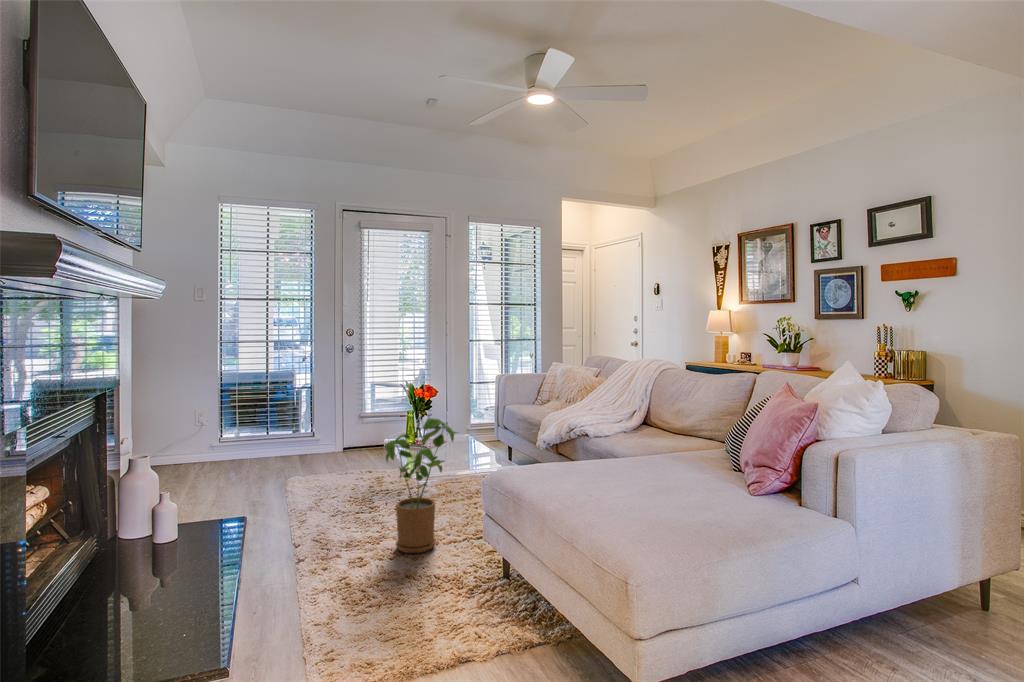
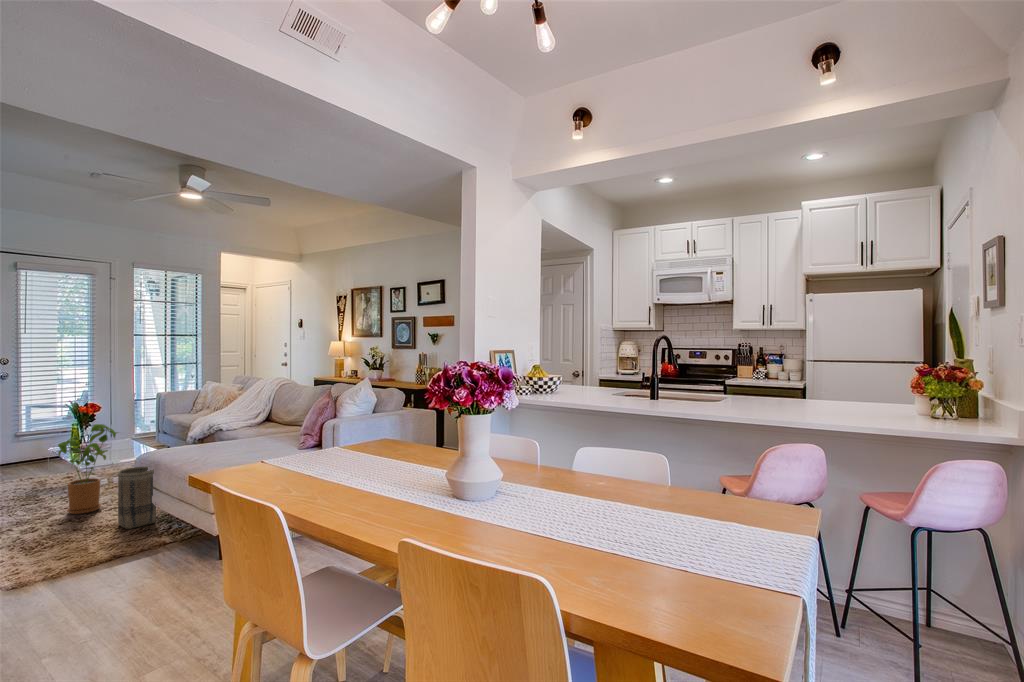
basket: none [458,499,512,611] -> present [118,466,156,529]

